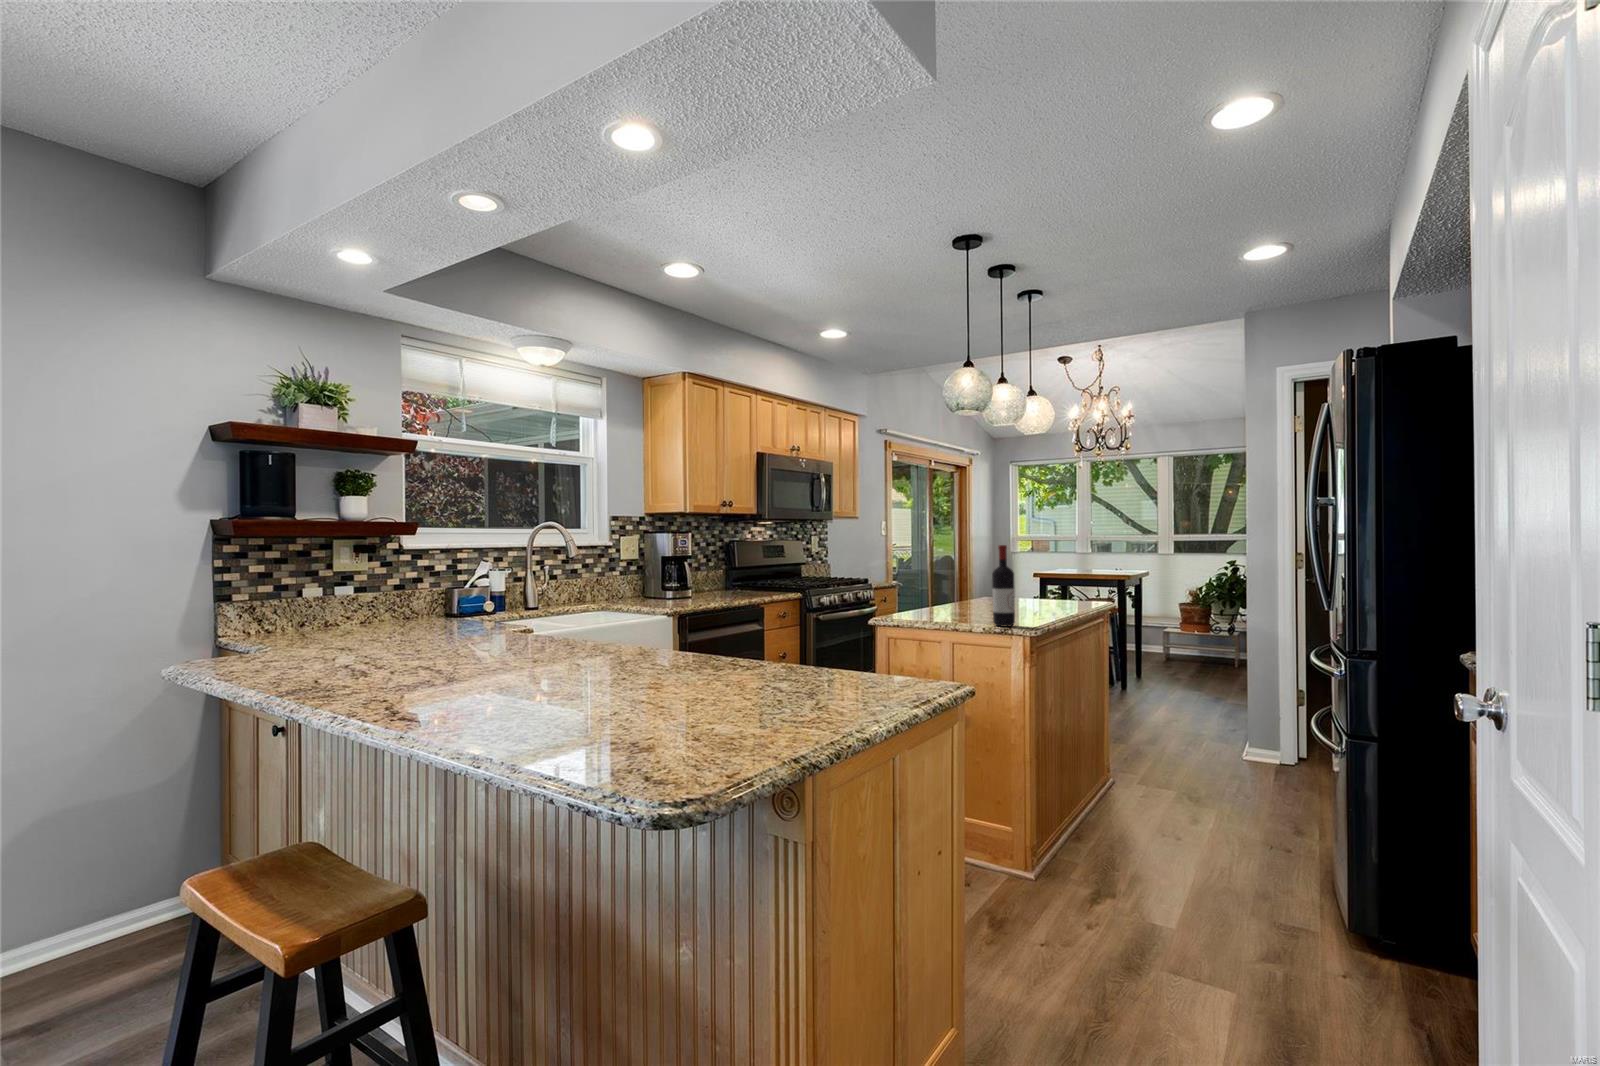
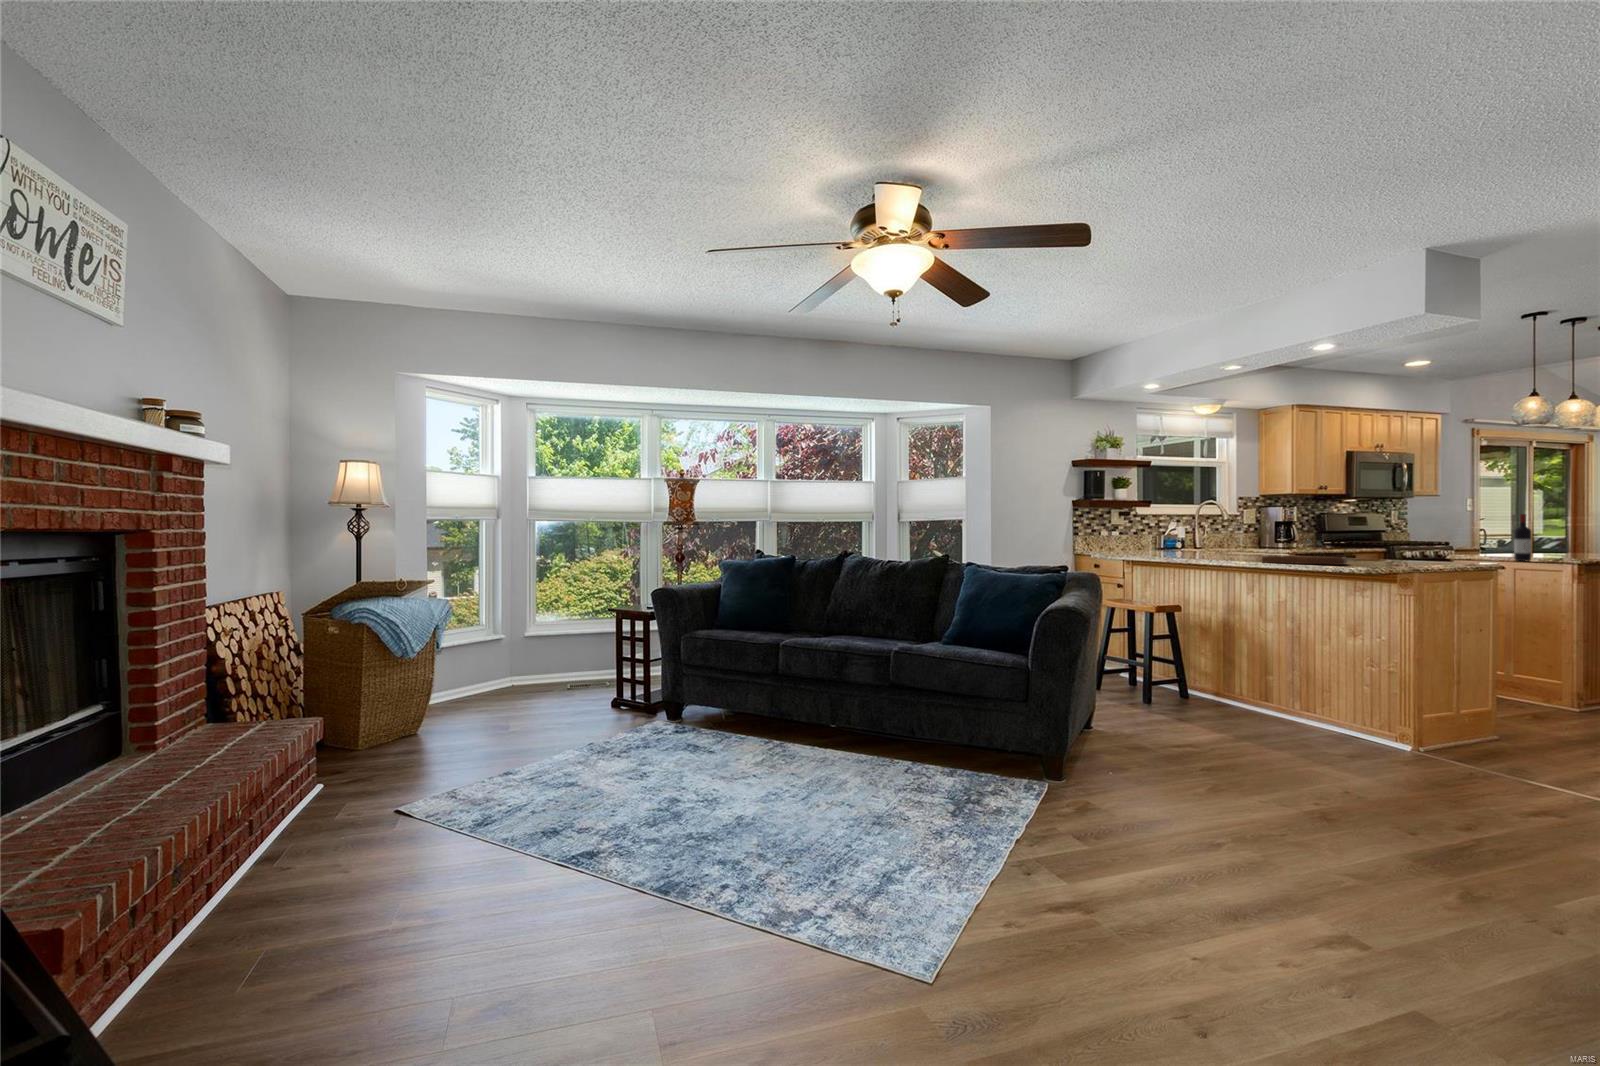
tray: none [503,633,741,722] -> present [1262,539,1347,565]

